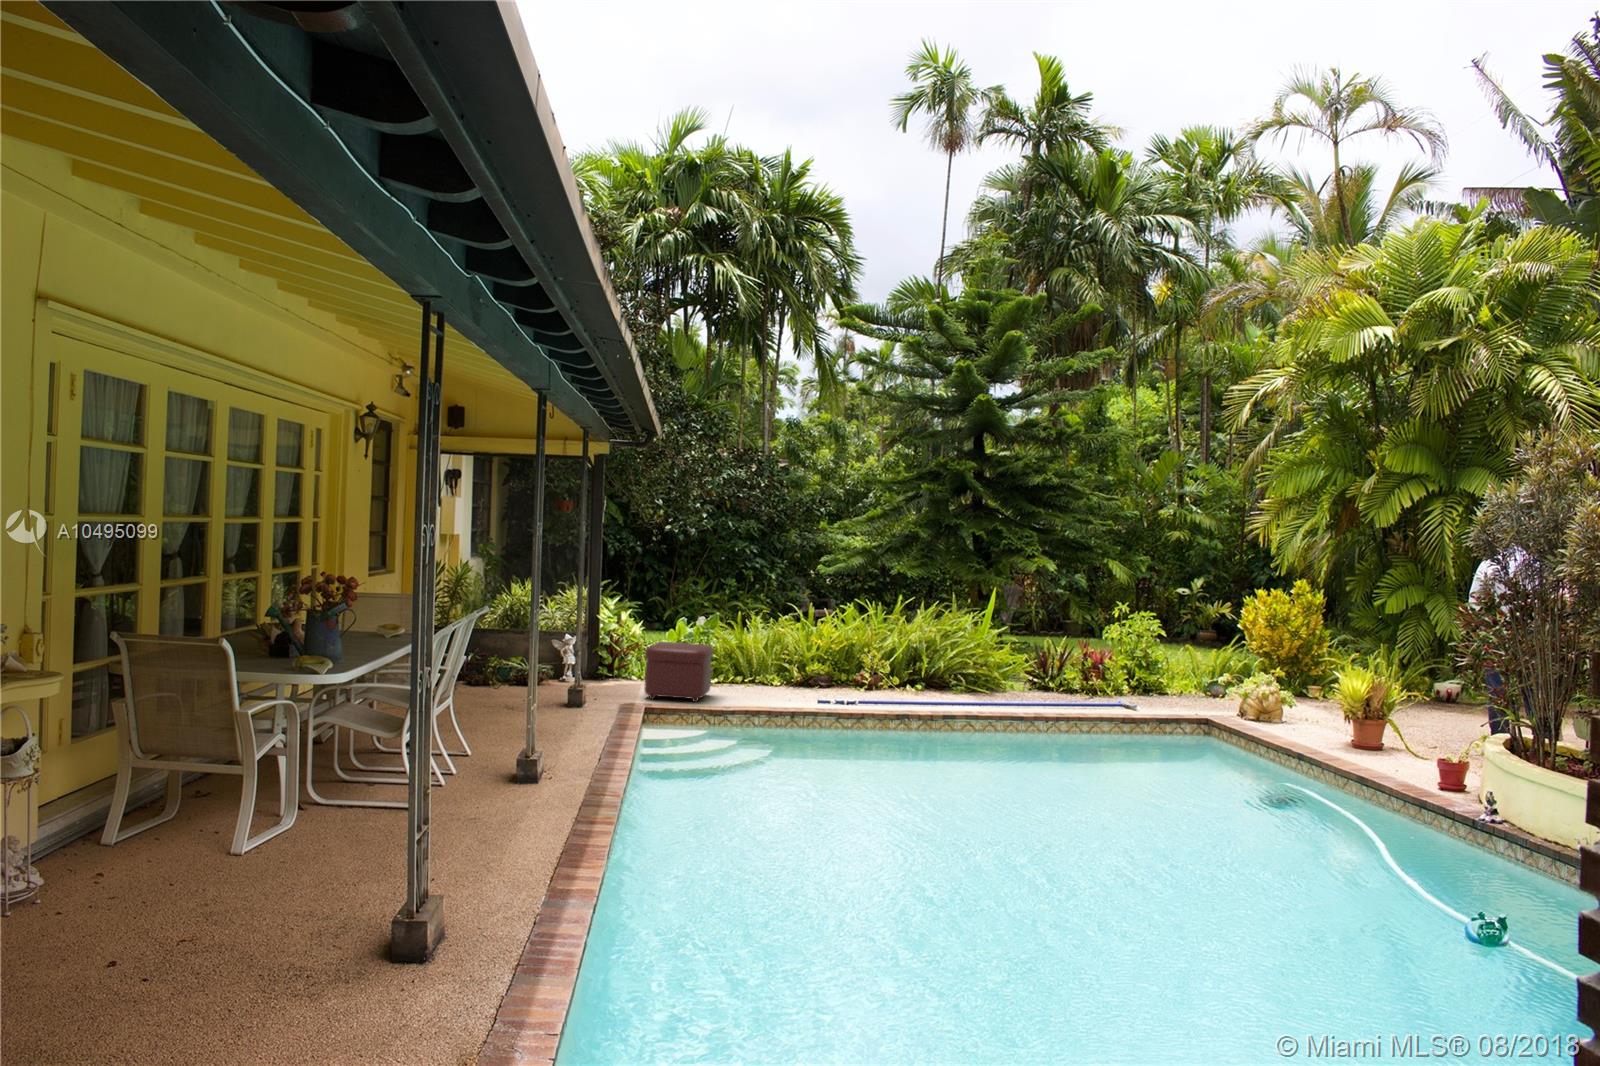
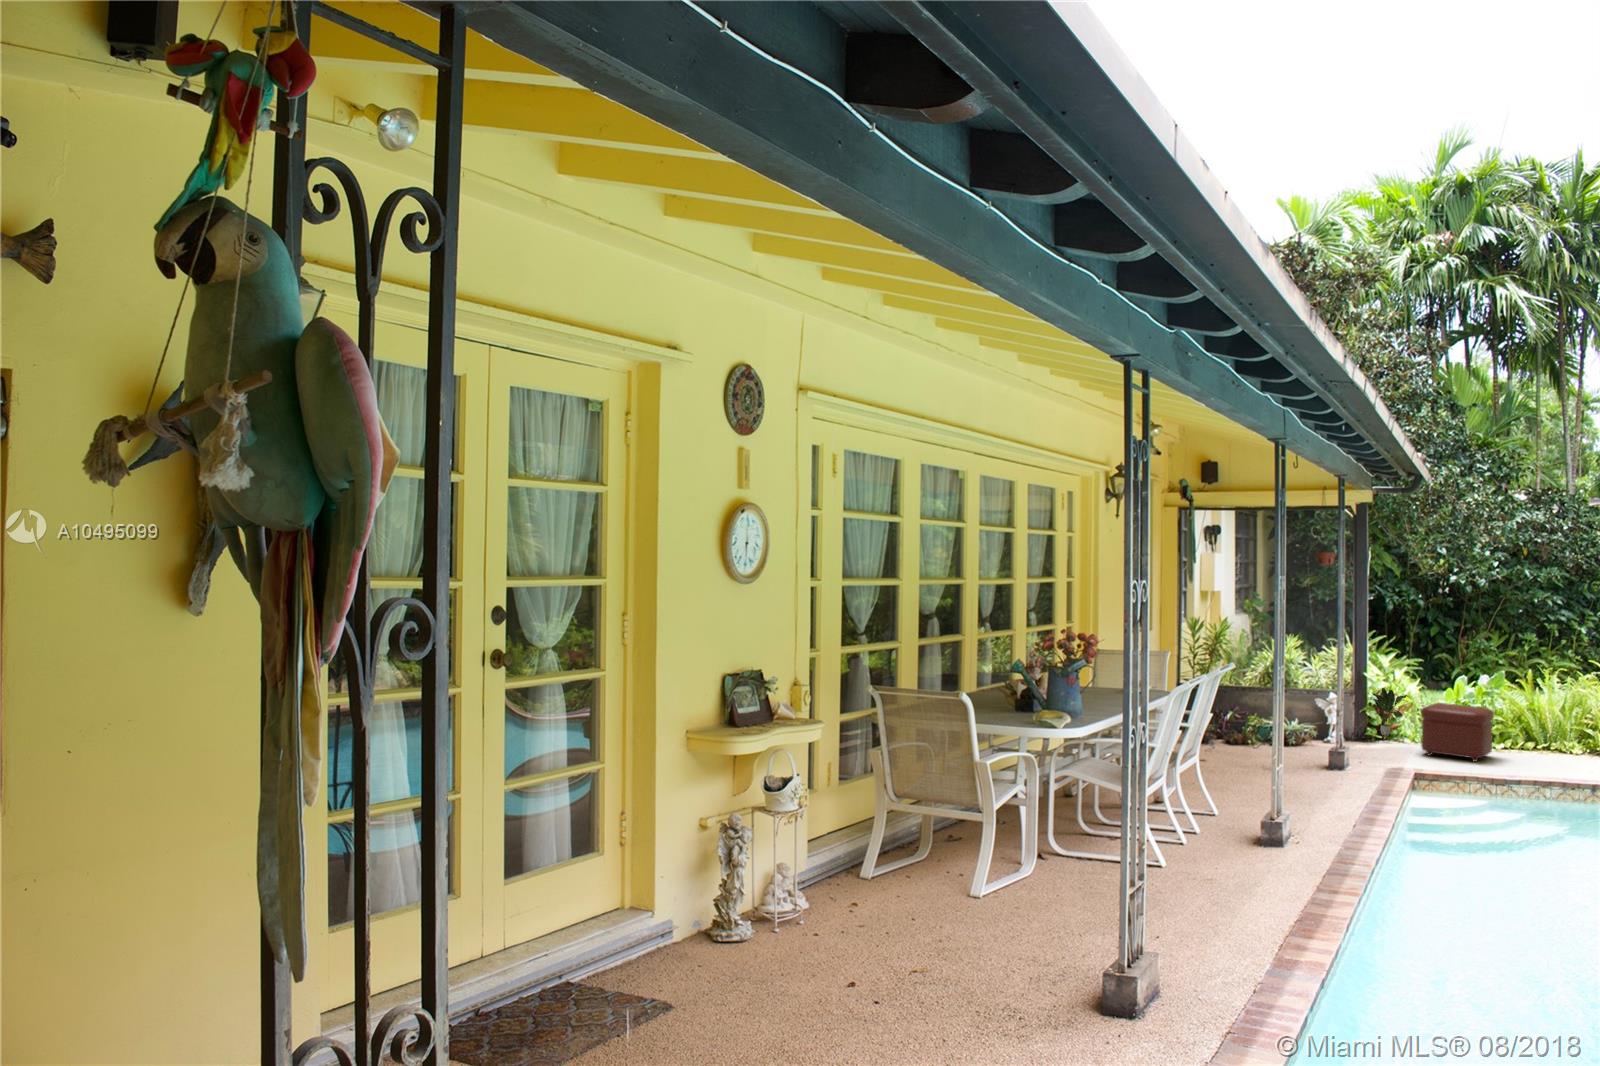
potted plant: none [598,628,632,680] -> present [1373,688,1407,736]

